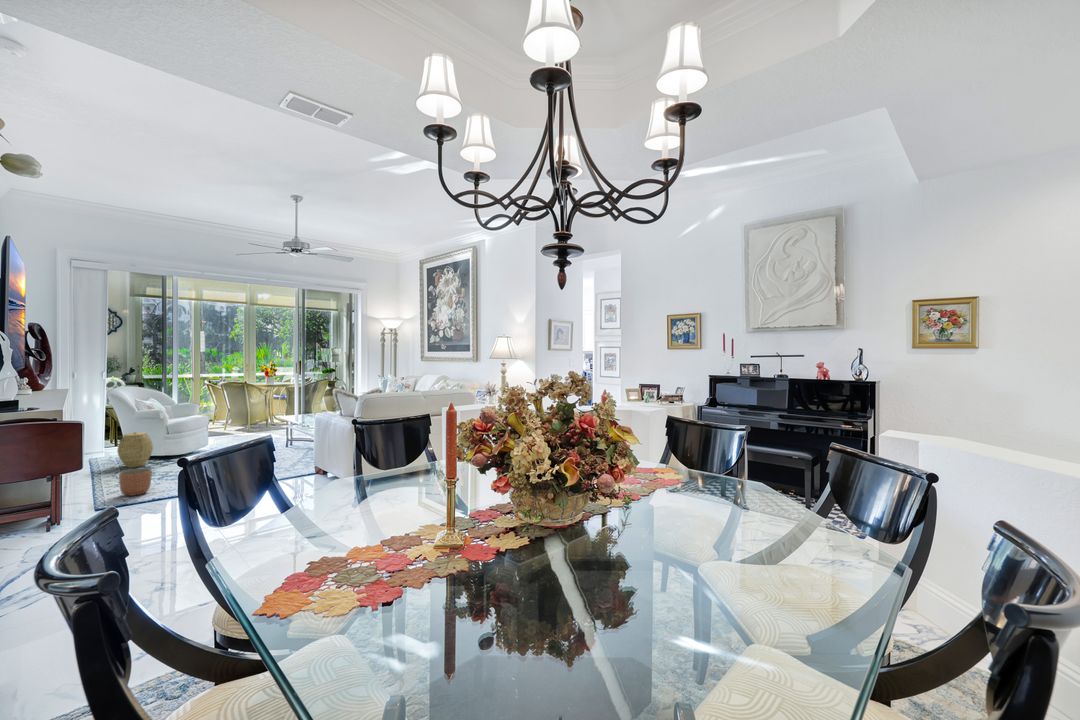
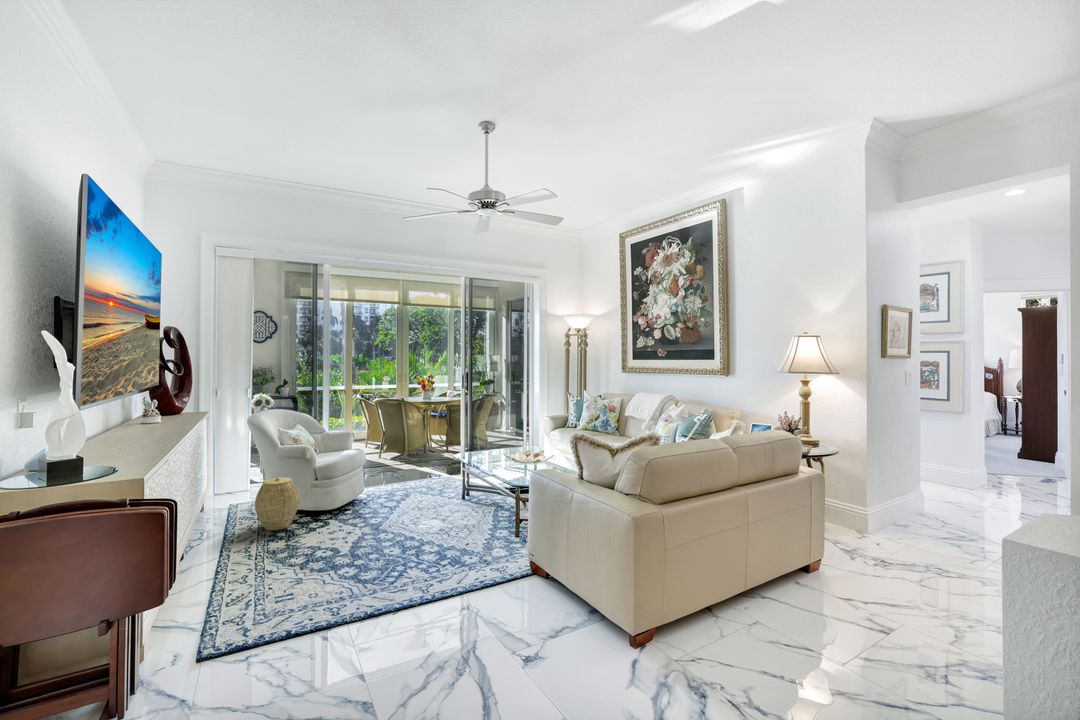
planter: present [119,468,152,496] -> none [245,561,295,616]

